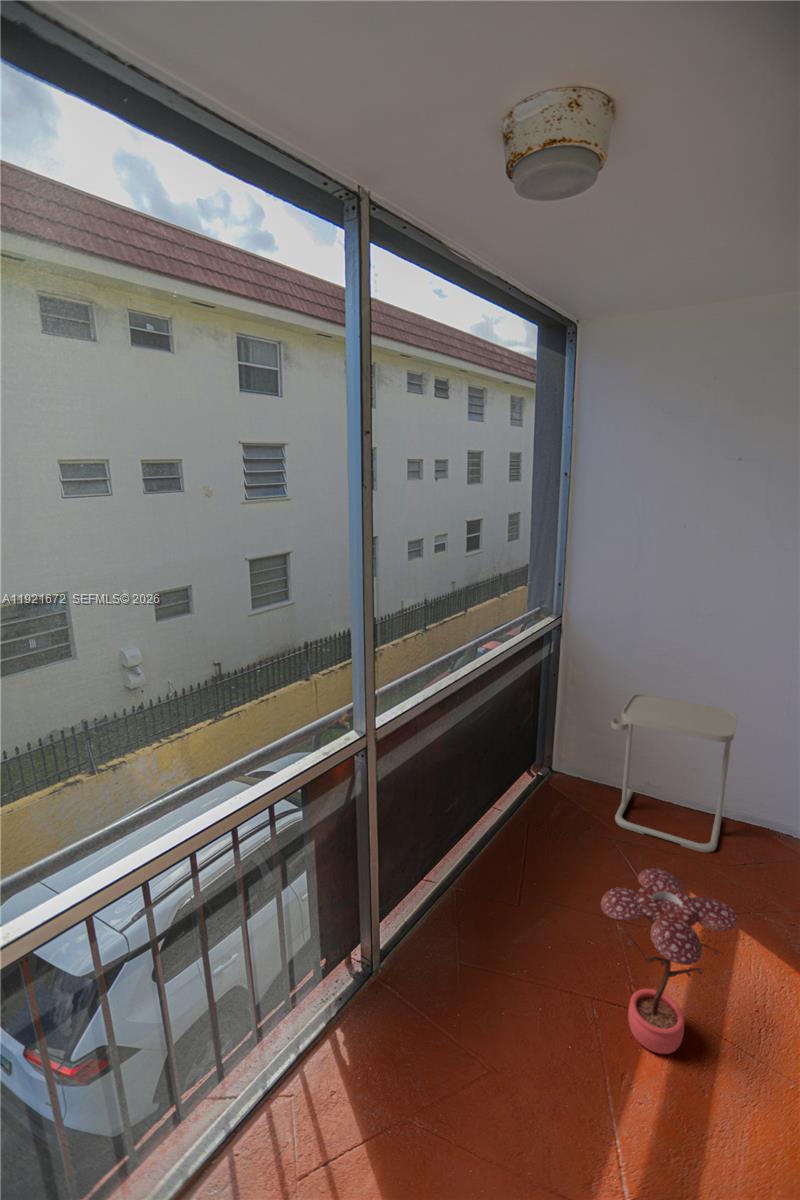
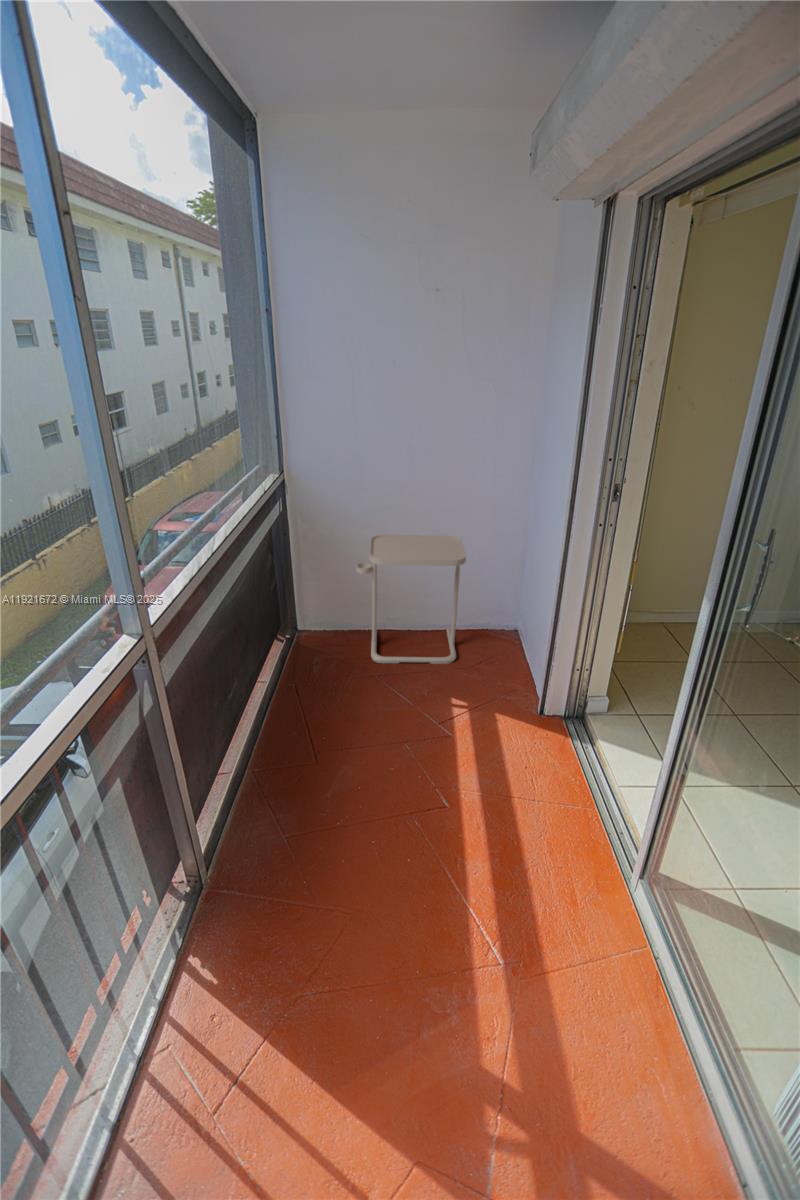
potted plant: present [601,869,737,1054] -> none [423,687,526,832]

